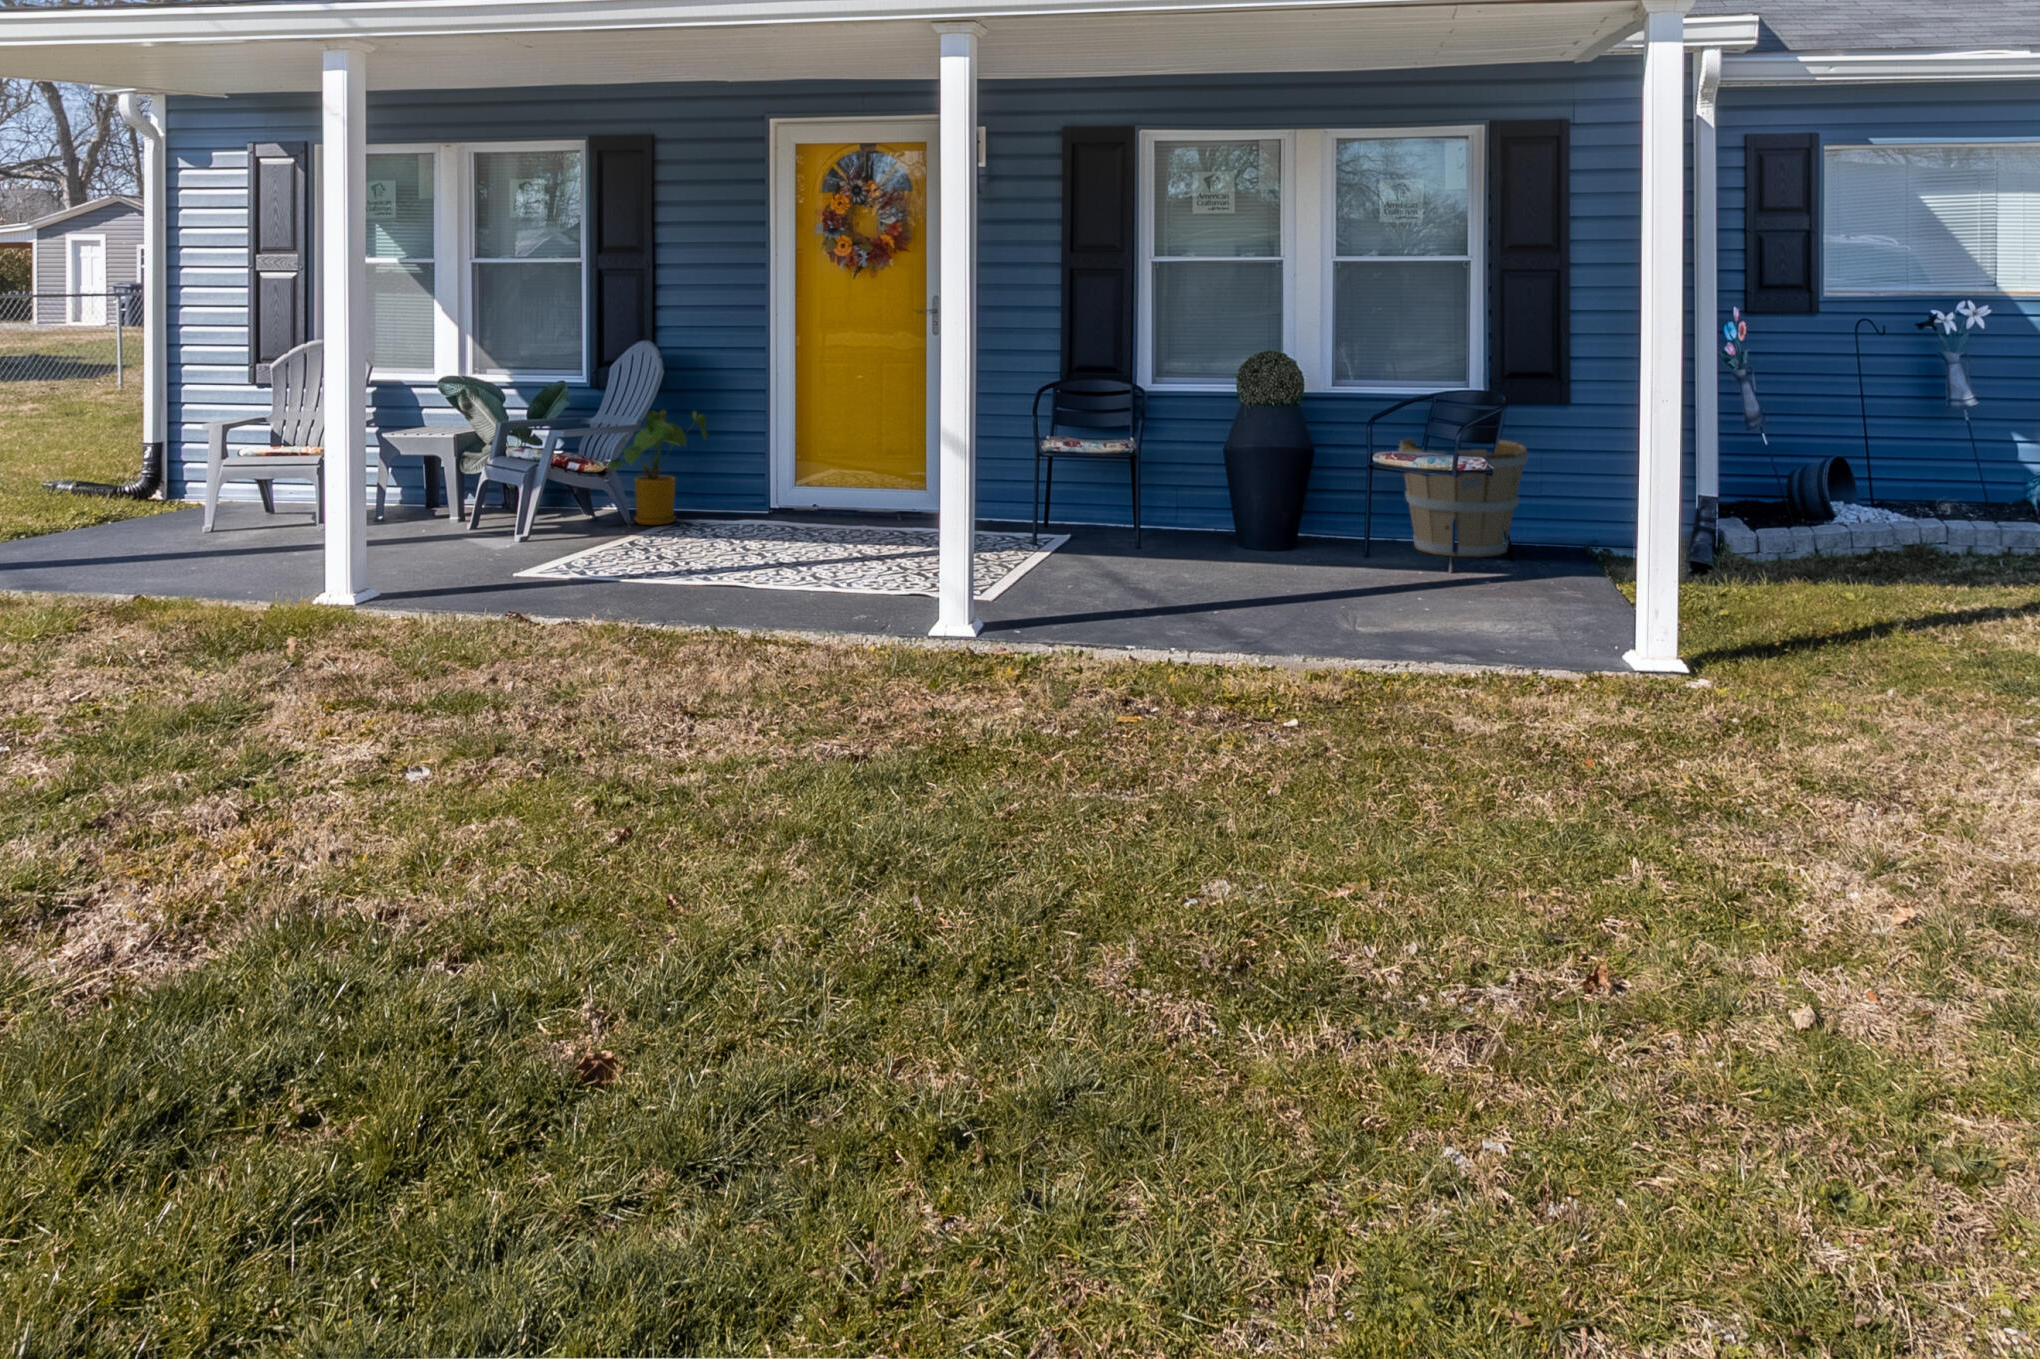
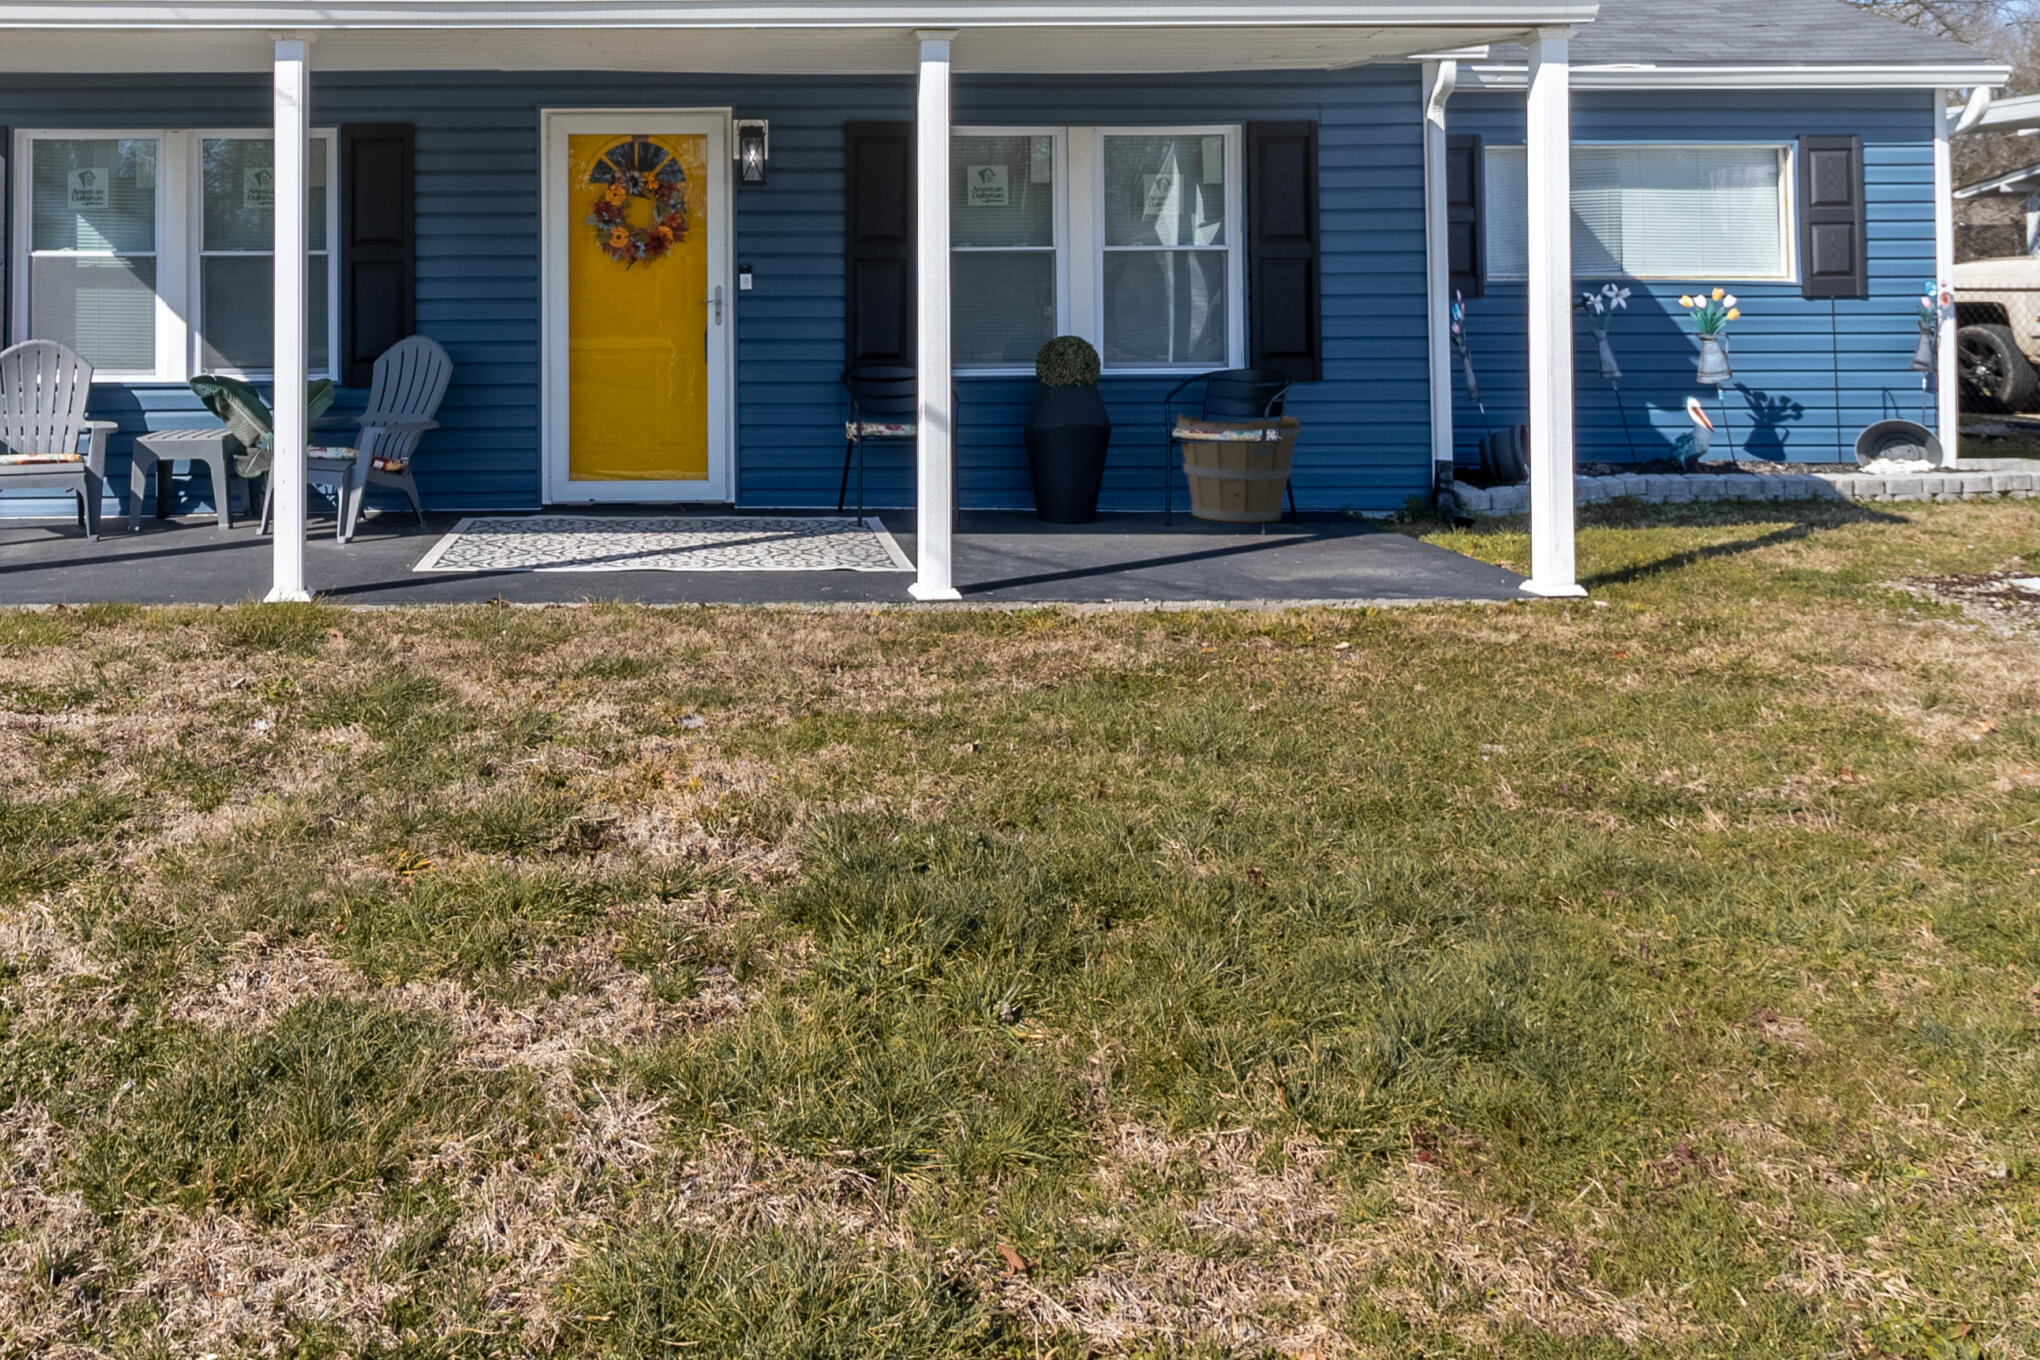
house plant: present [609,410,707,525] -> none [381,405,476,525]

